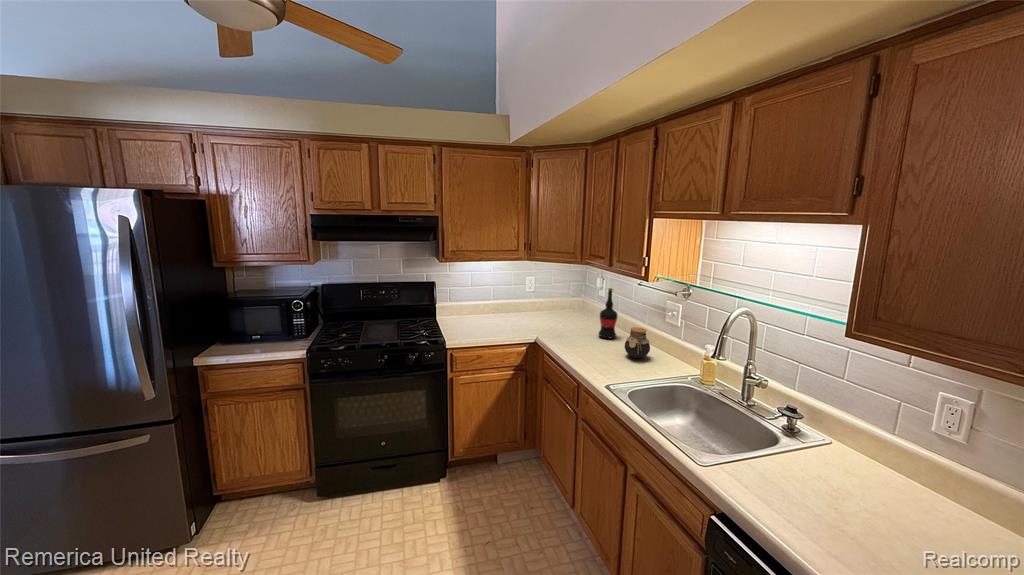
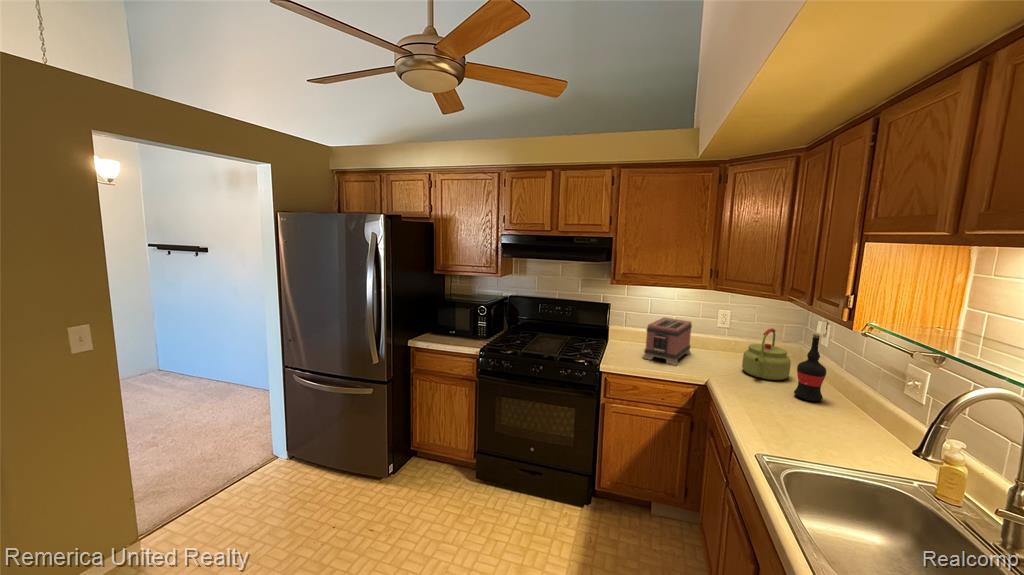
kettle: none [557,287,590,328] -> present [742,328,791,380]
toaster: none [480,288,514,330] -> present [643,317,692,365]
jar: present [625,327,650,358] -> none [820,390,864,435]

